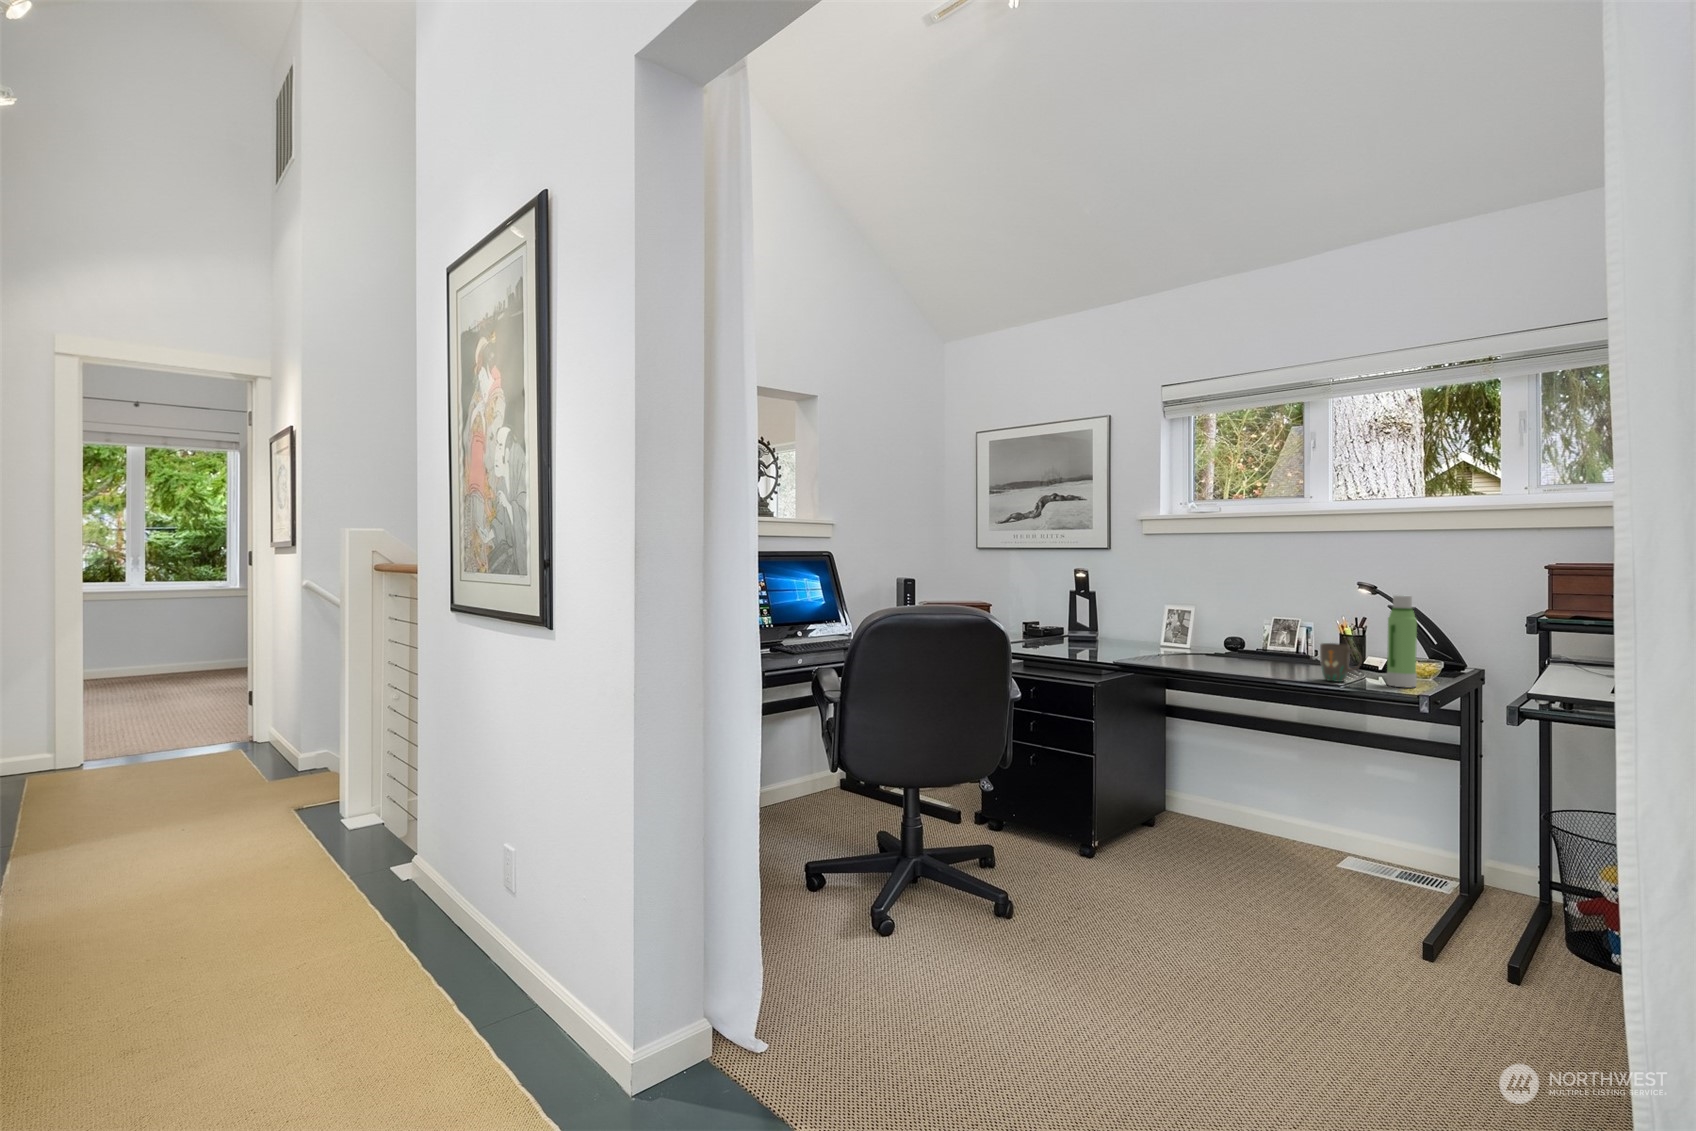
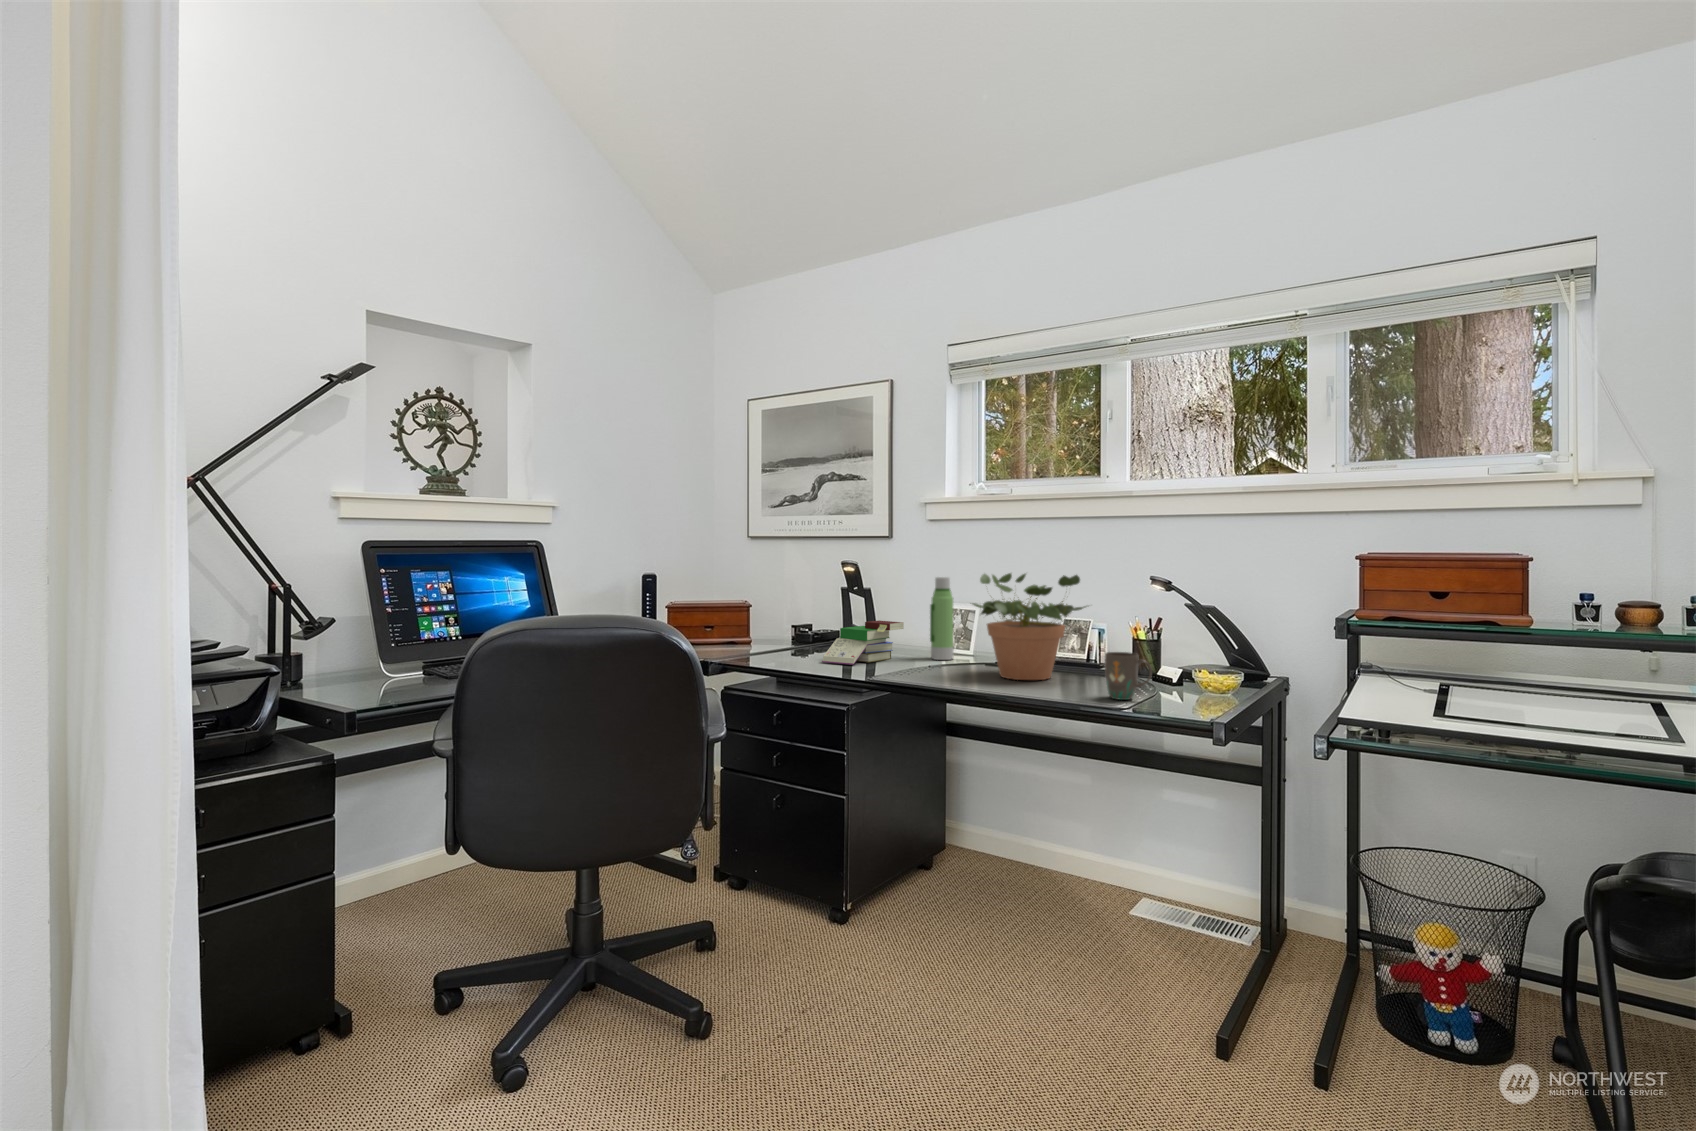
potted plant: none [1195,578,1309,667] -> present [972,573,1087,680]
water bottle: present [1387,595,1417,687] -> present [930,577,954,660]
book: none [1063,618,1131,654] -> present [822,620,904,665]

